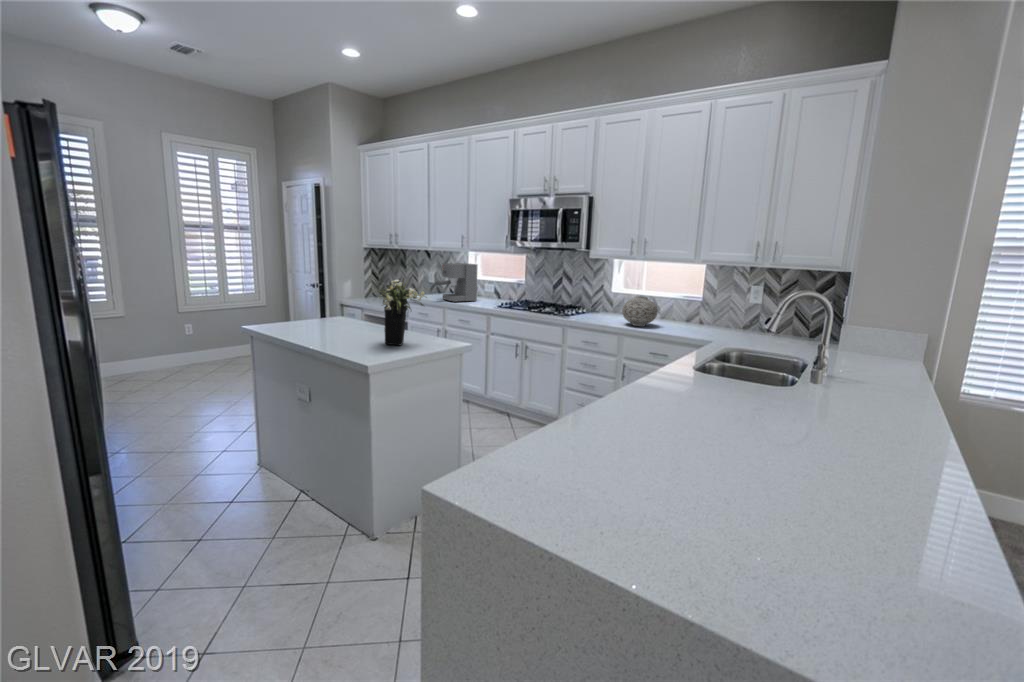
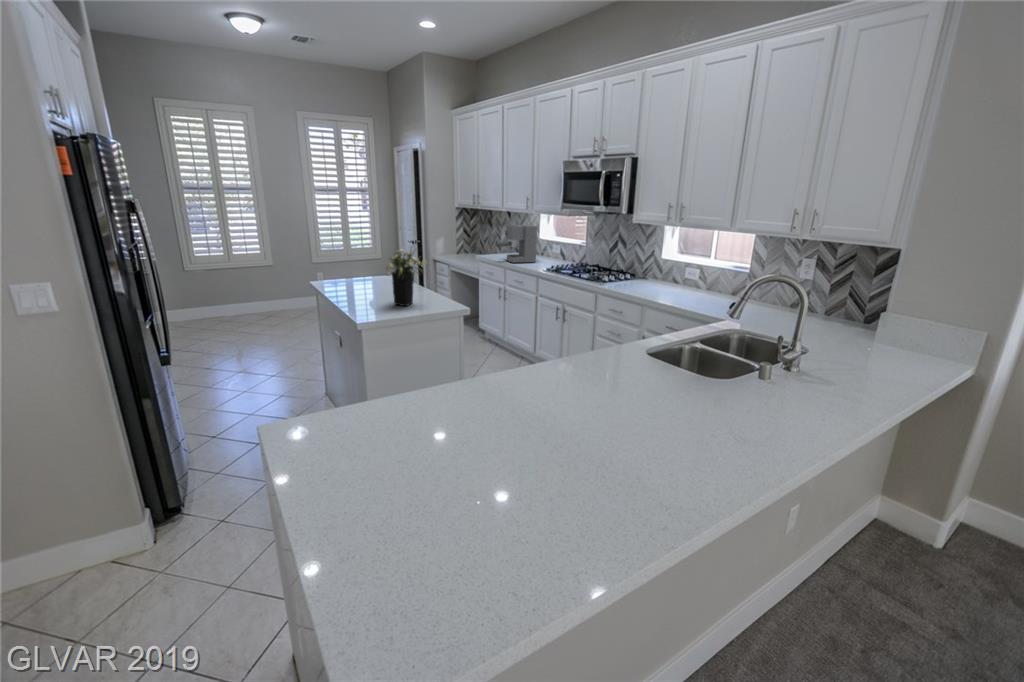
vase: present [622,296,658,326] -> none [650,266,687,298]

